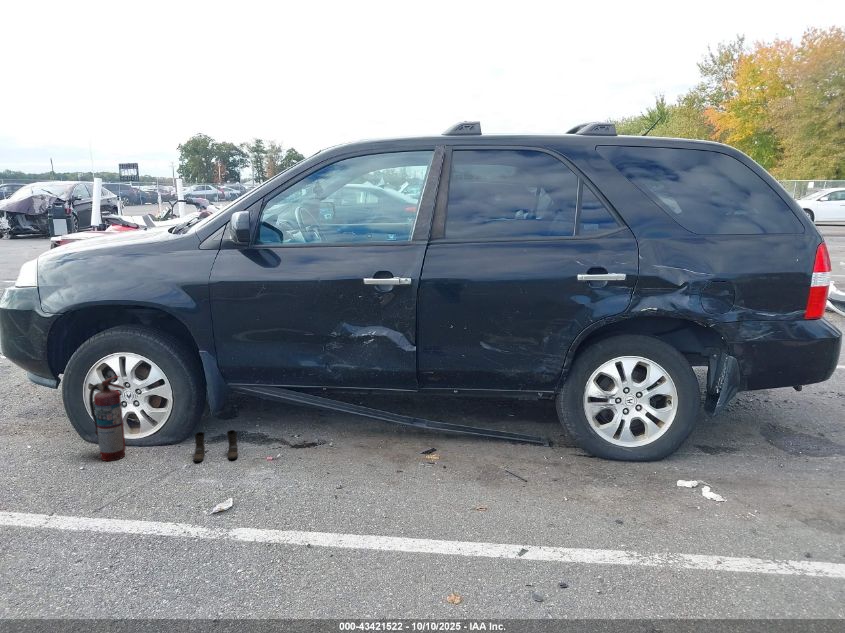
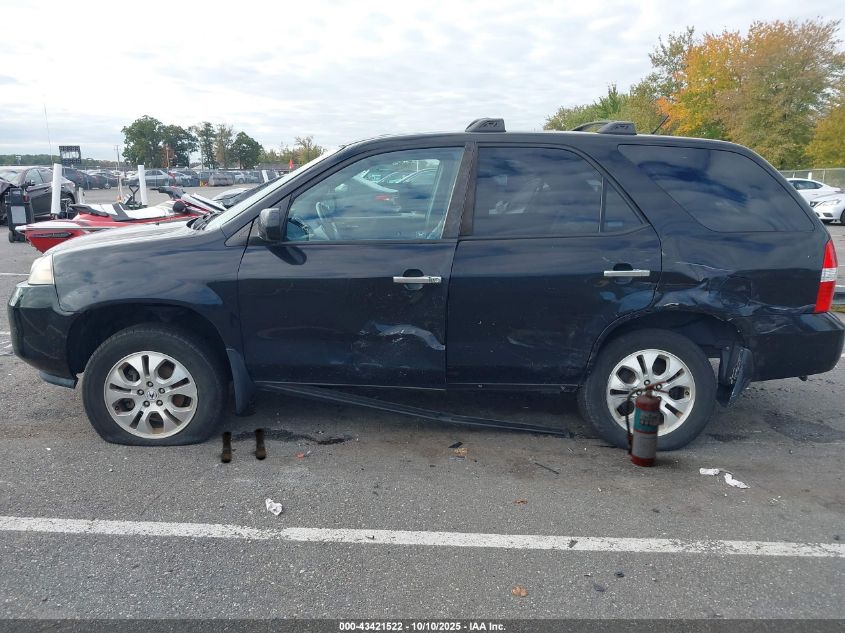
fire extinguisher: present [89,376,126,461] -> present [625,381,670,467]

